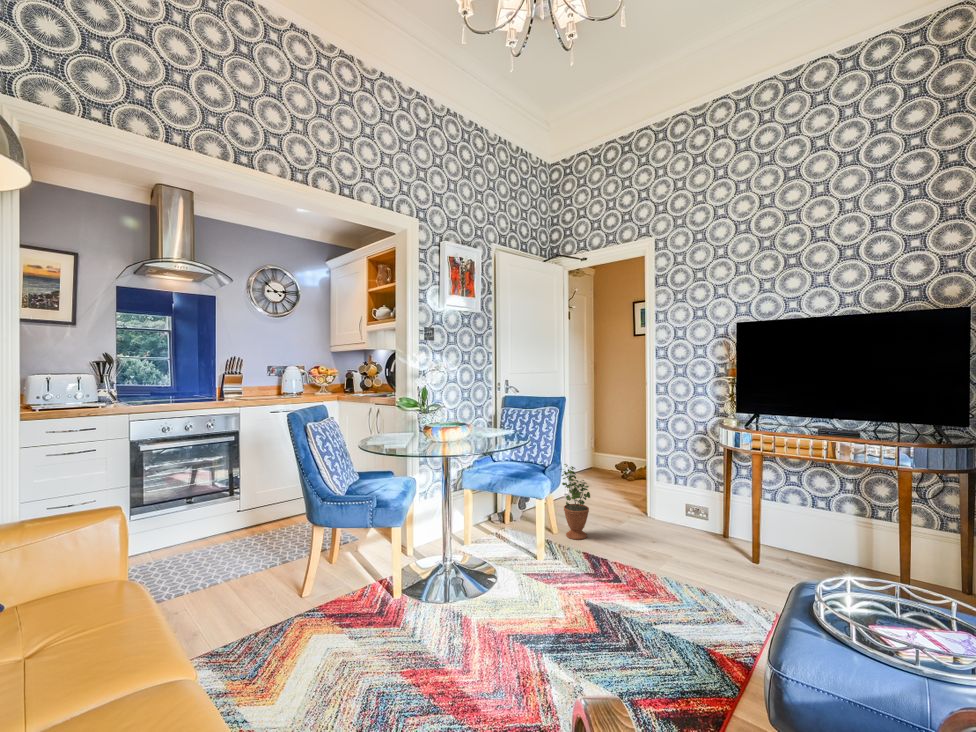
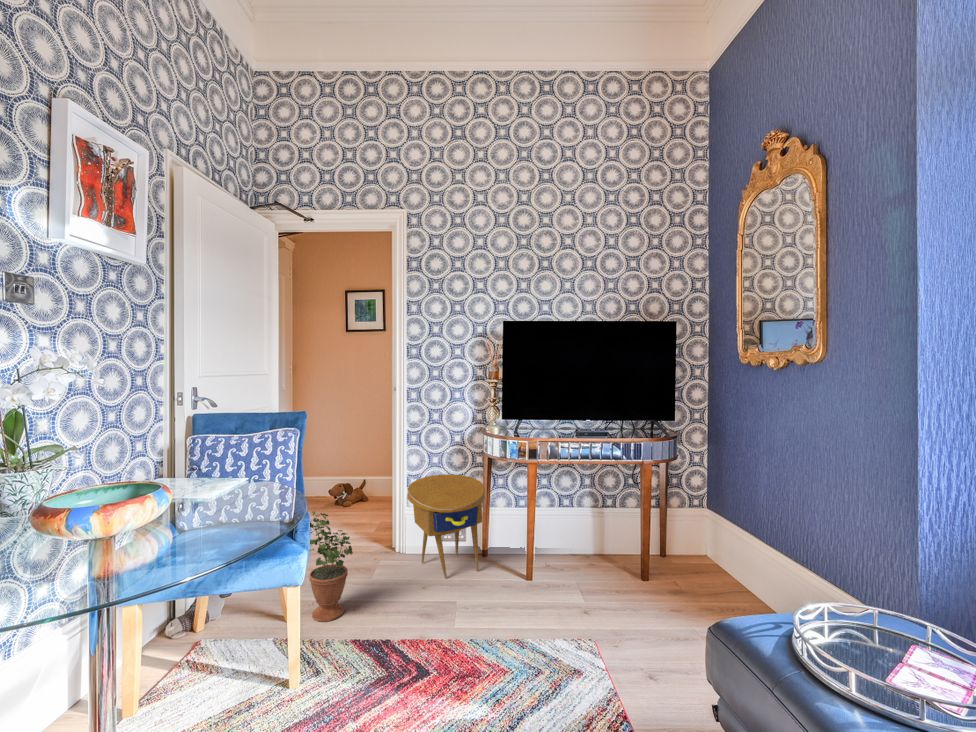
side table: none [645,458,716,545] -> present [408,474,485,578]

